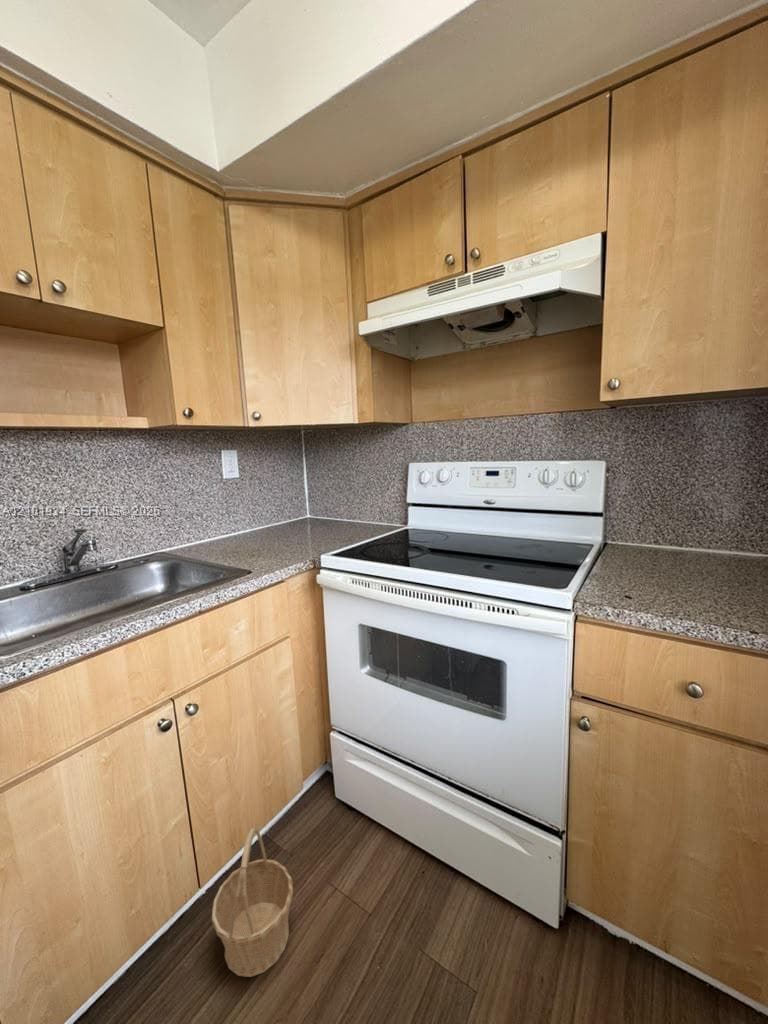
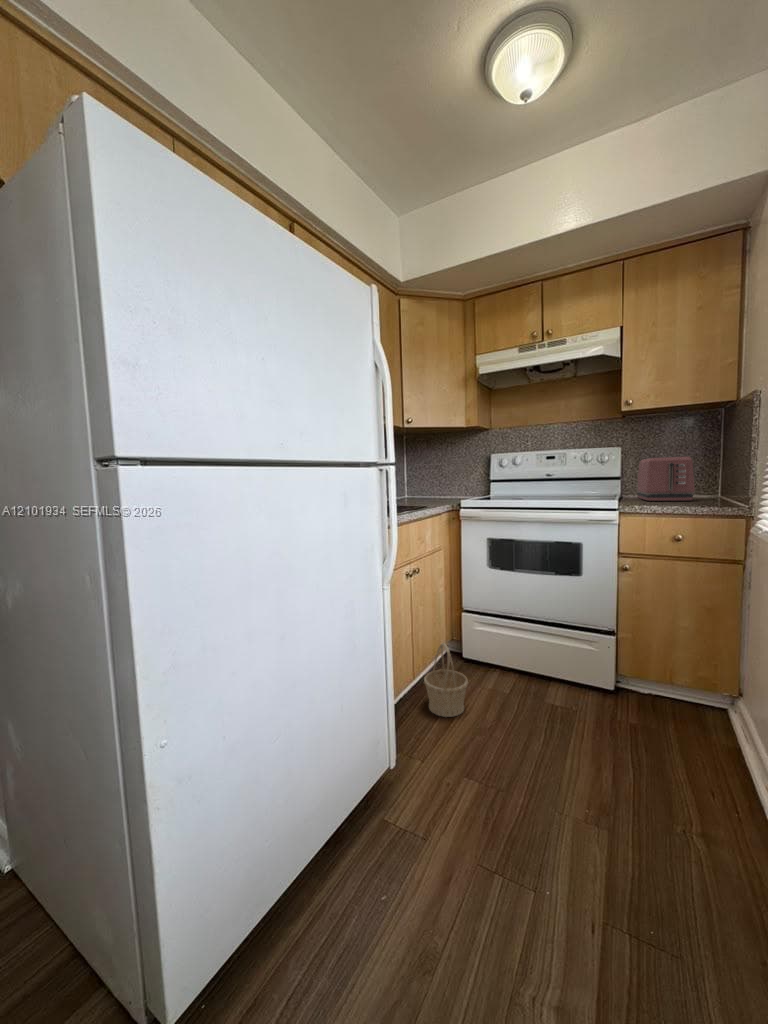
toaster: none [627,488,734,590] -> present [637,456,695,501]

